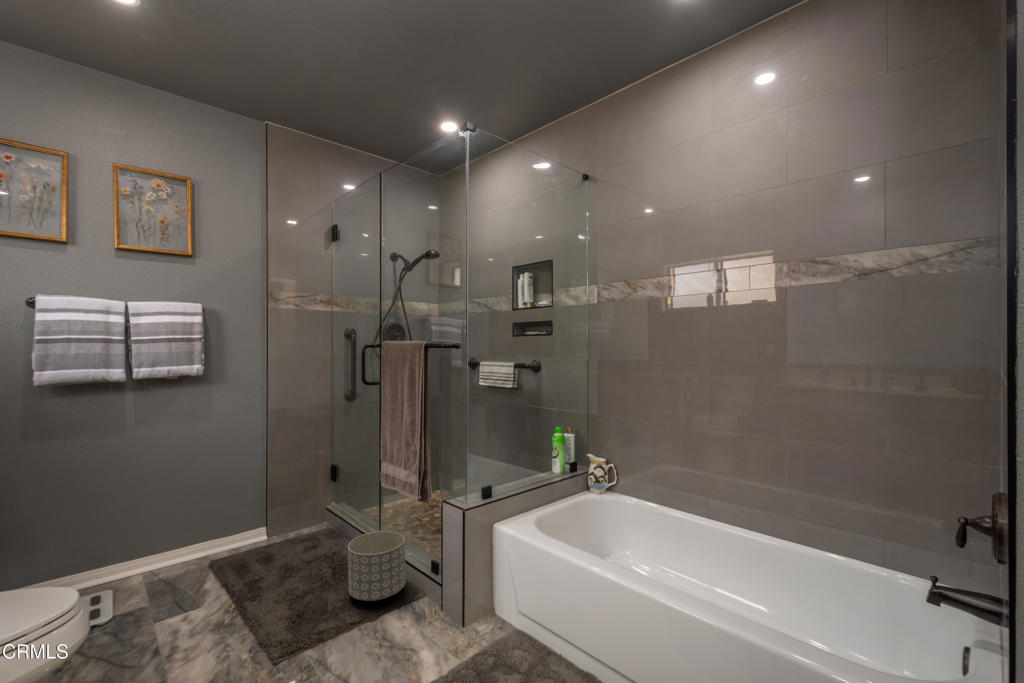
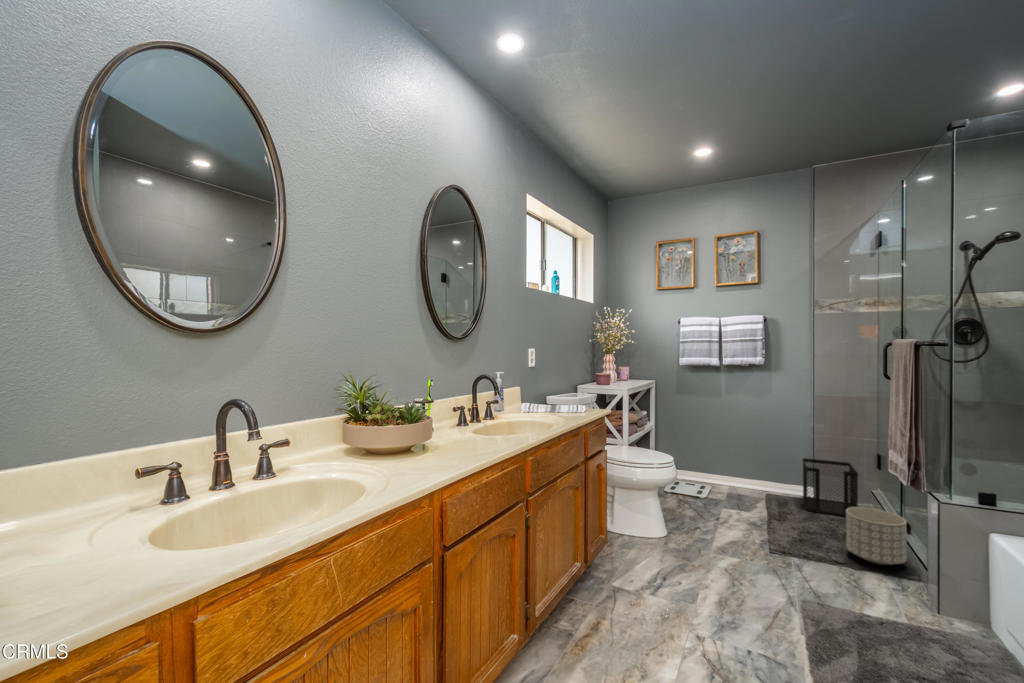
wastebasket: none [256,483,327,564] -> present [803,458,858,516]

